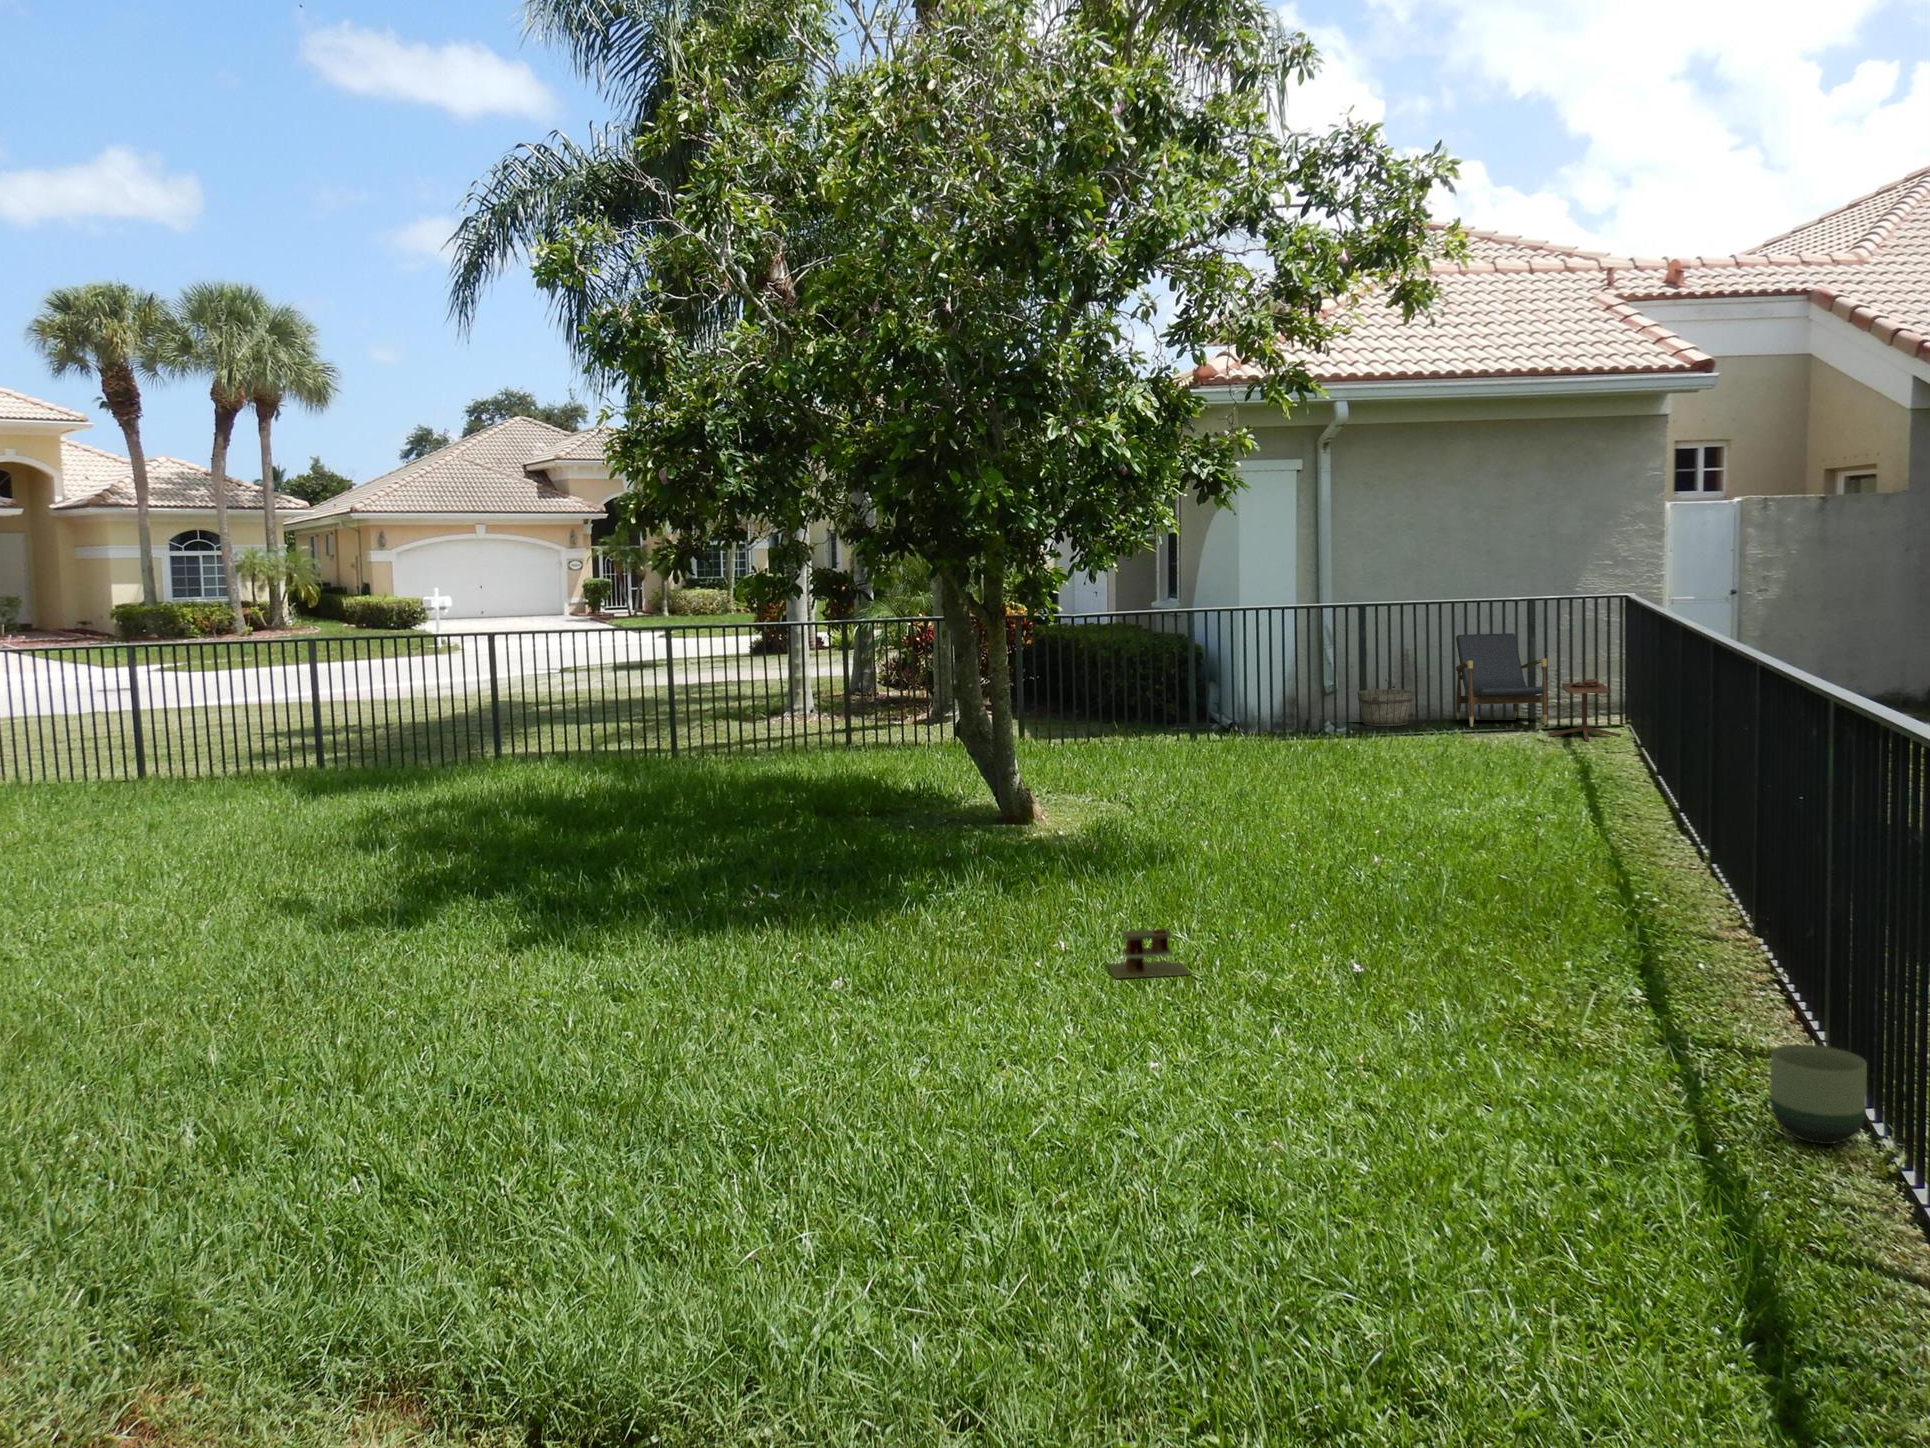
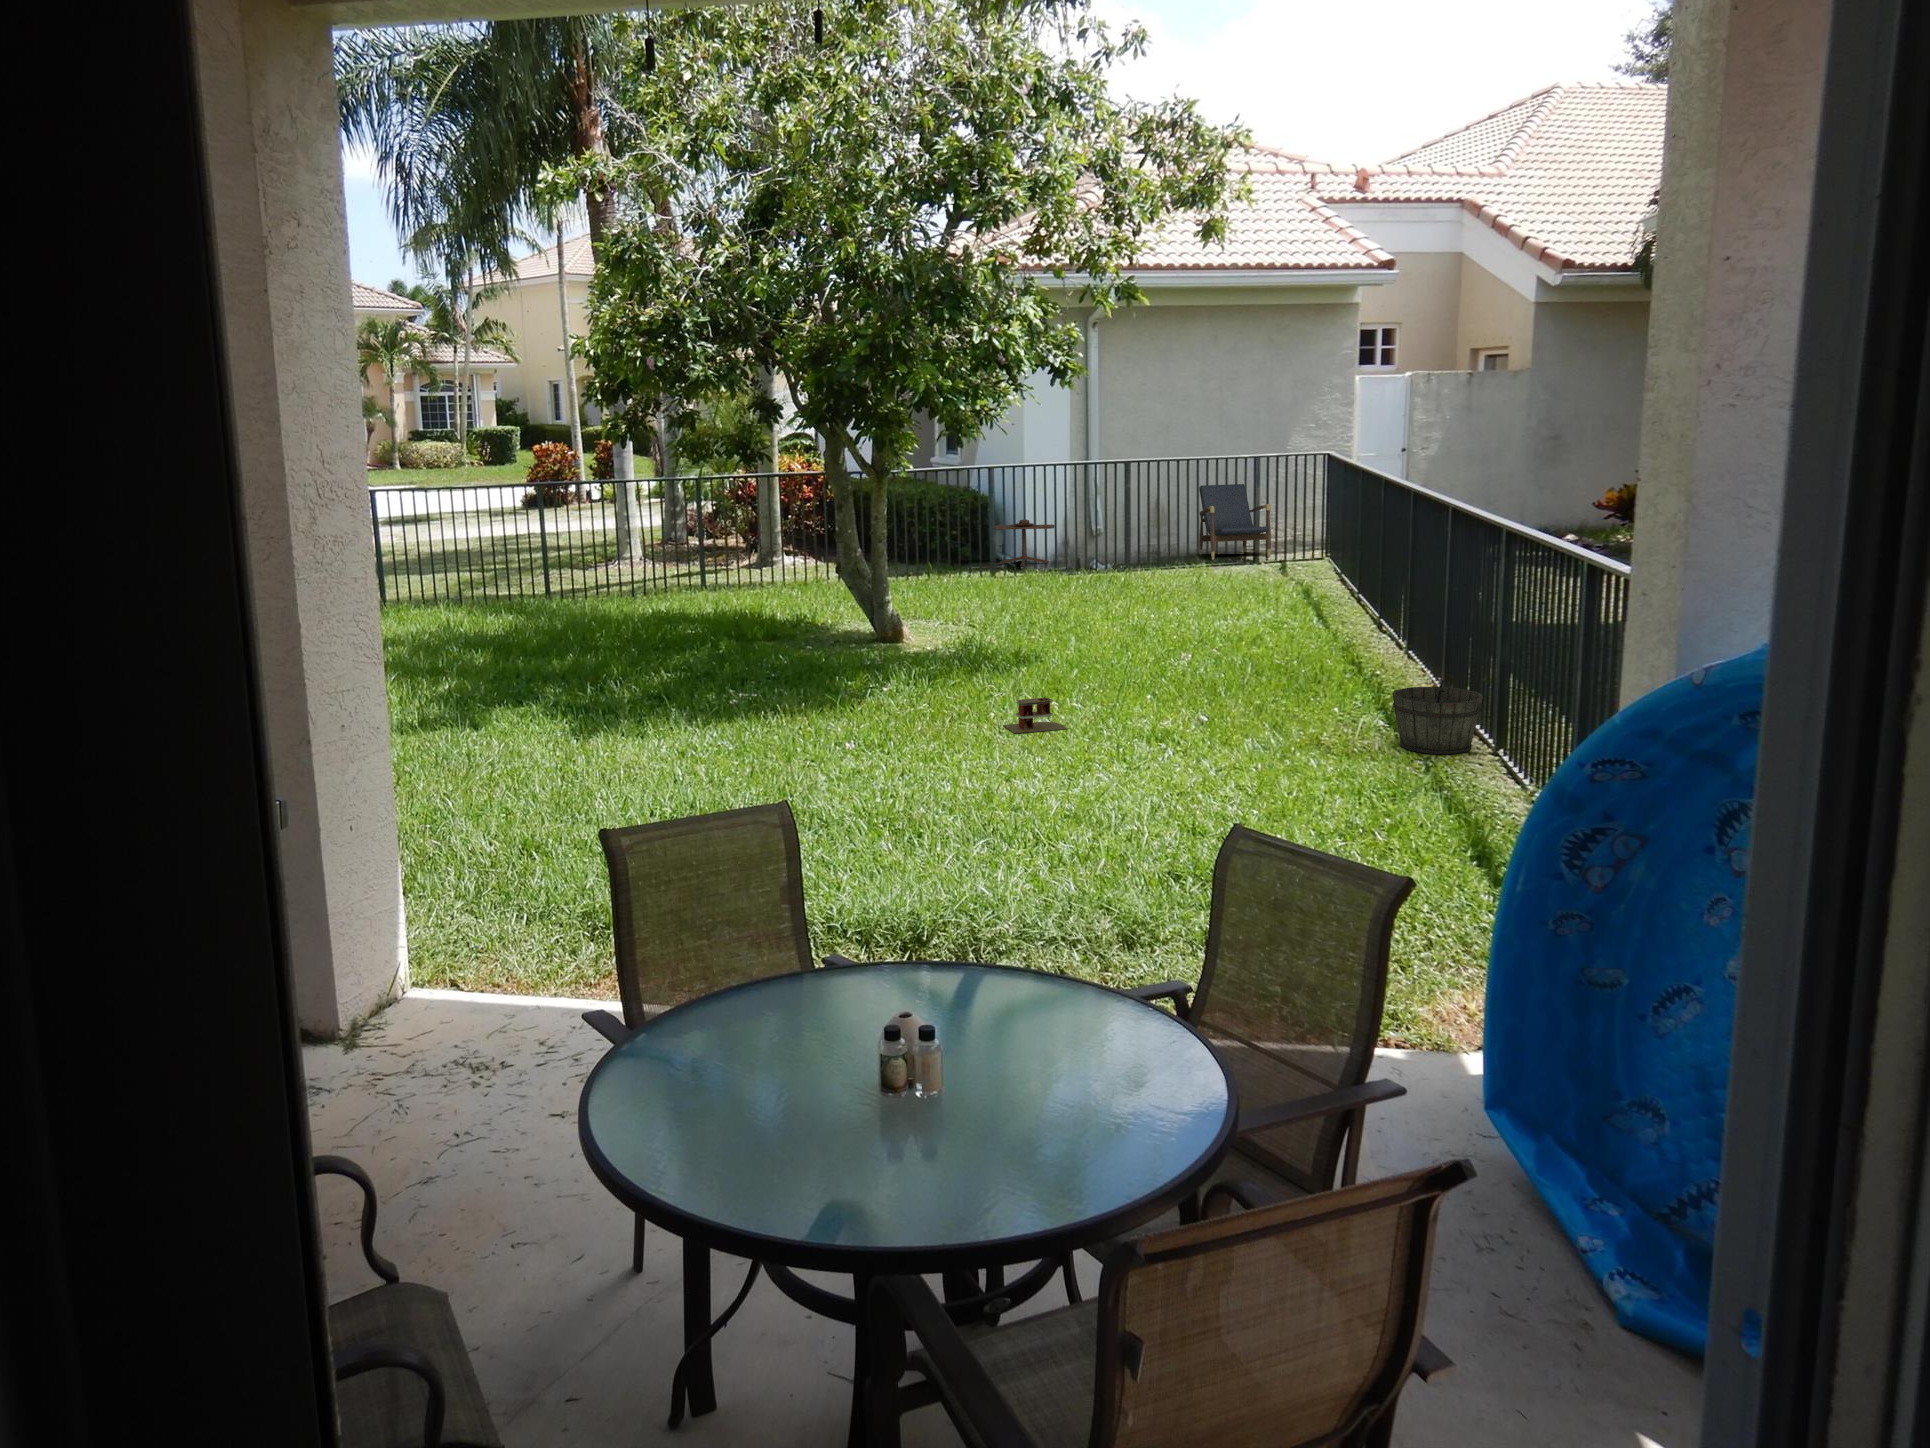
wooden bucket: present [1358,679,1413,726] -> present [1391,676,1484,754]
side table: present [1549,679,1621,741] -> present [992,519,1055,567]
planter: present [1770,1045,1867,1144] -> none [1465,736,1523,795]

